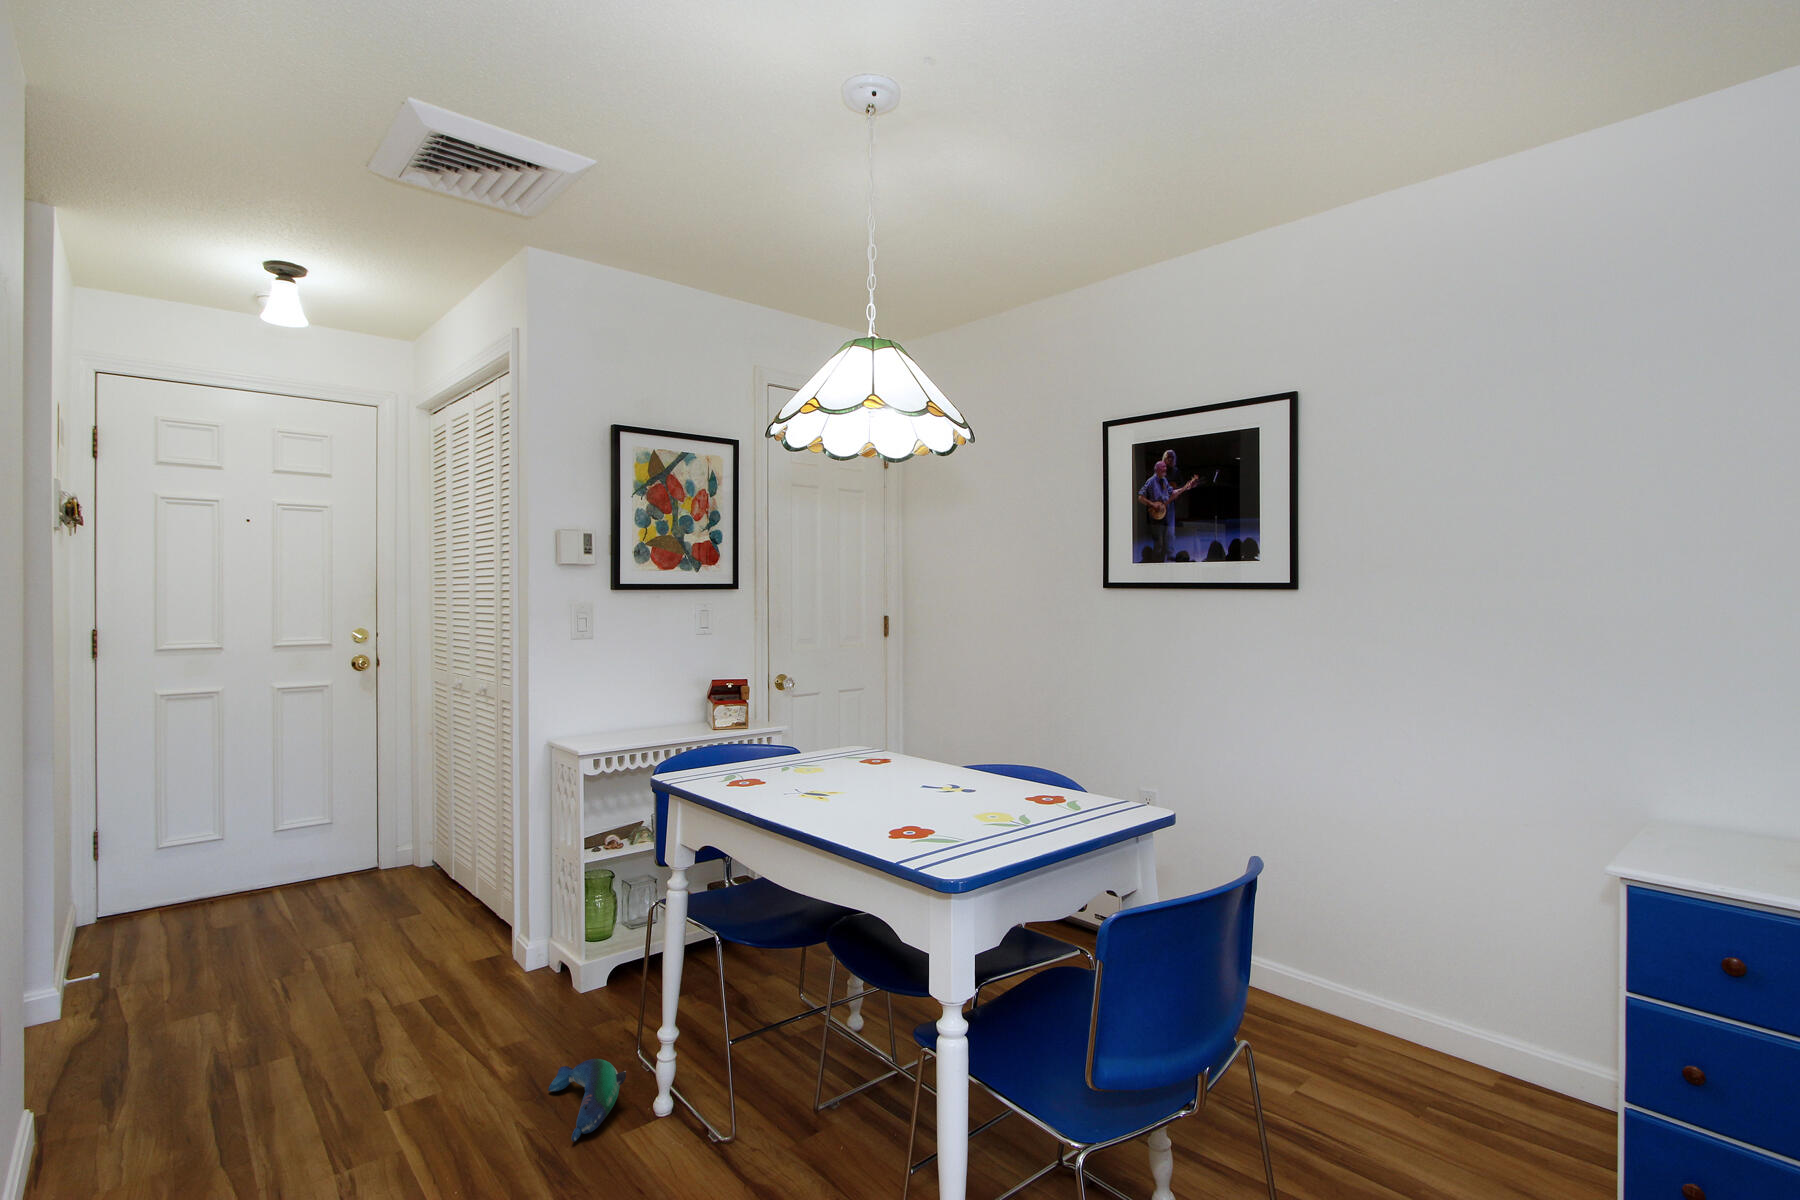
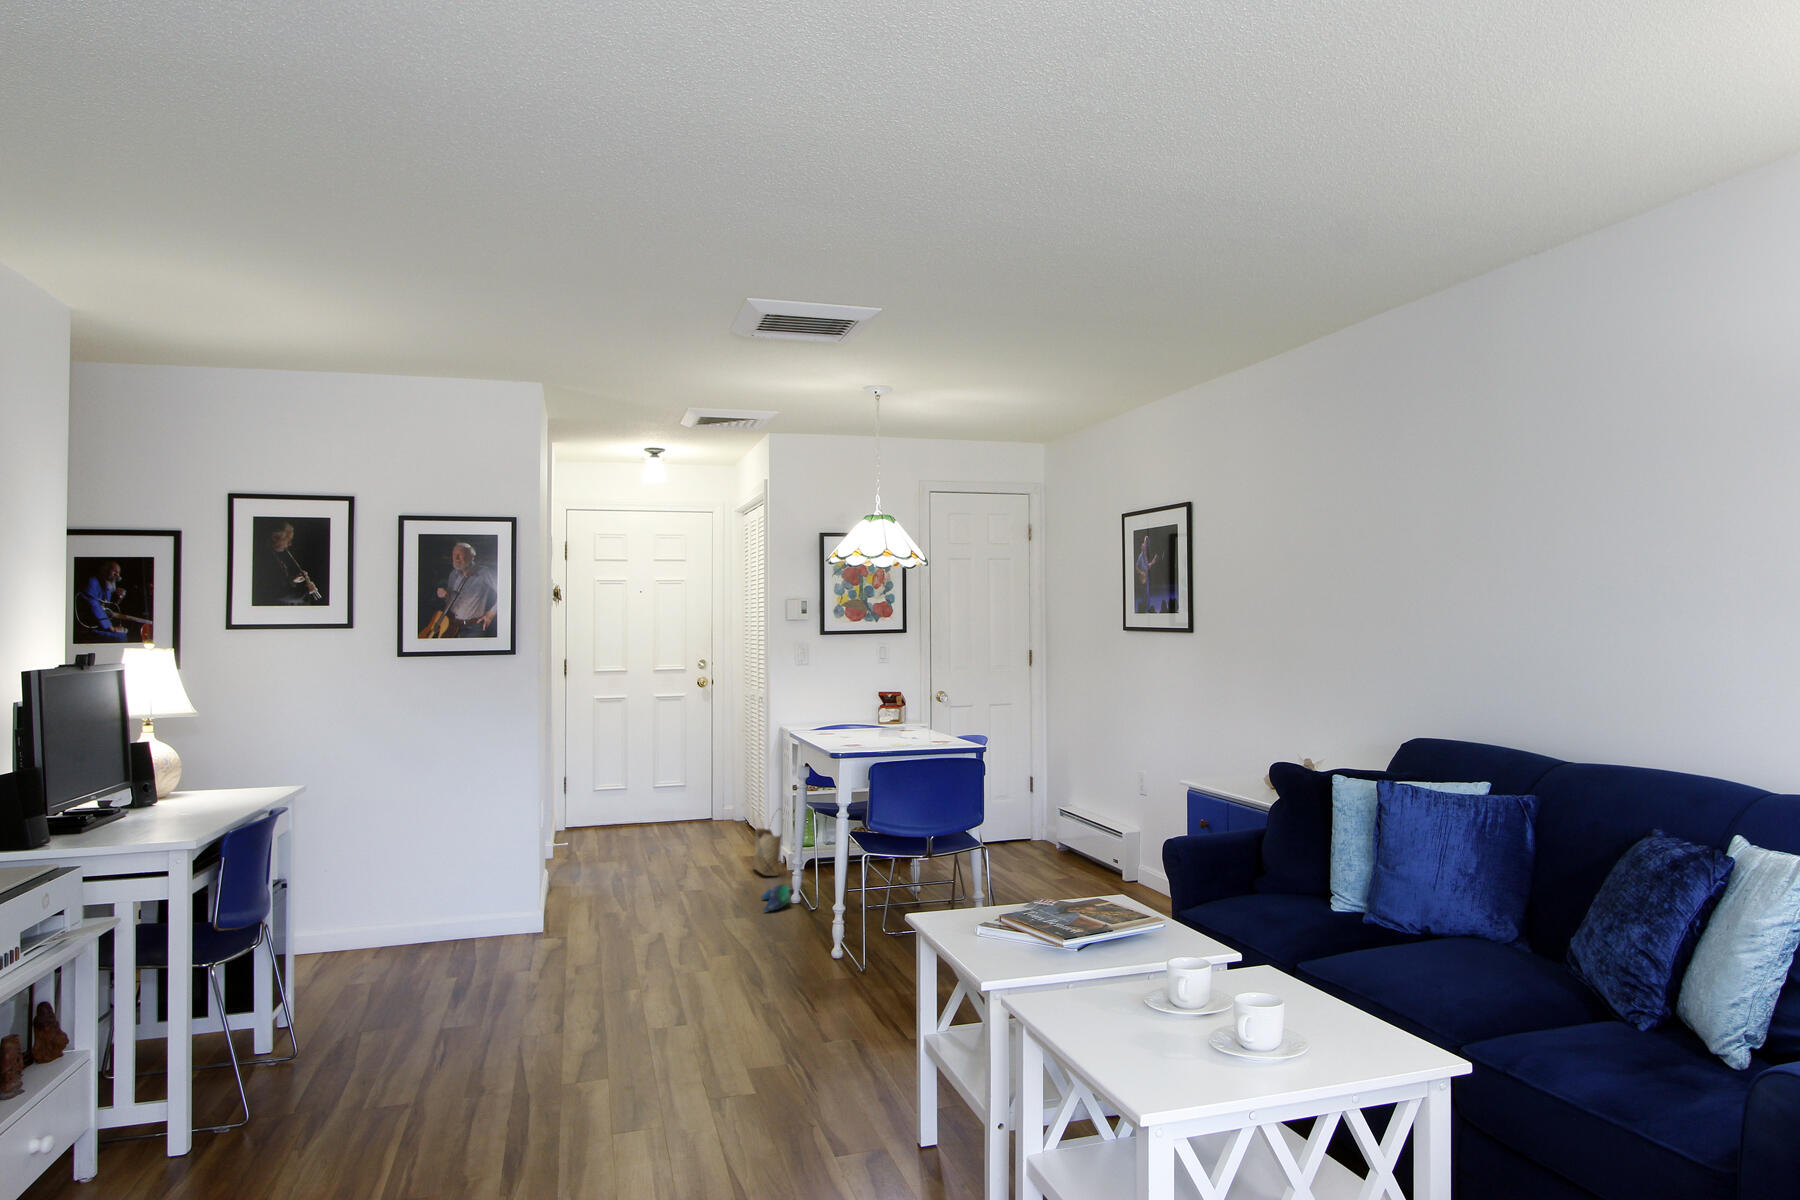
woven basket: none [497,883,559,1010] -> present [753,828,782,876]

